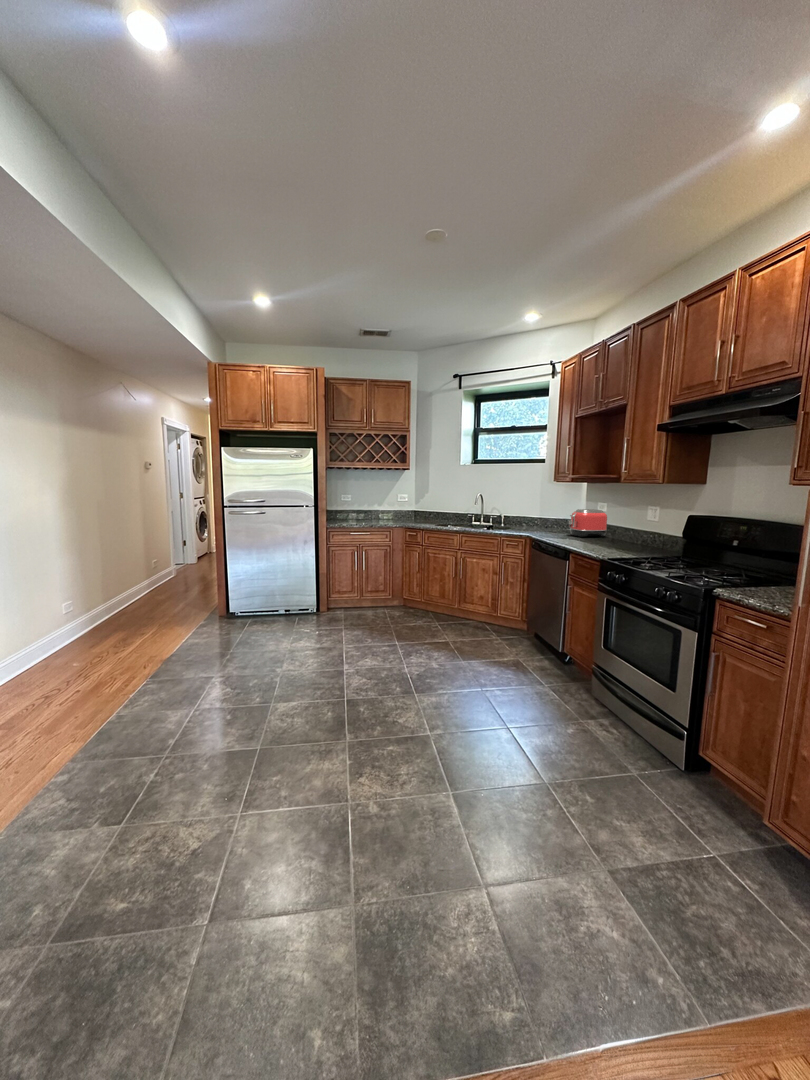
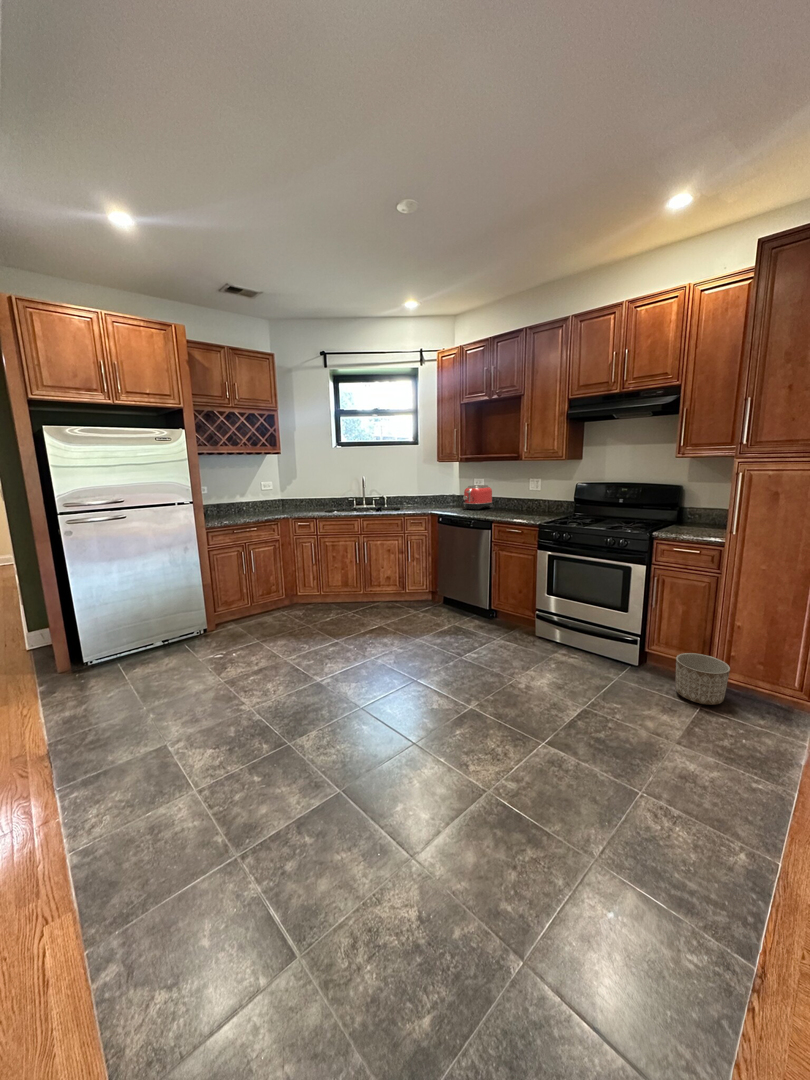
planter: none [692,767,777,859] -> present [676,653,730,705]

